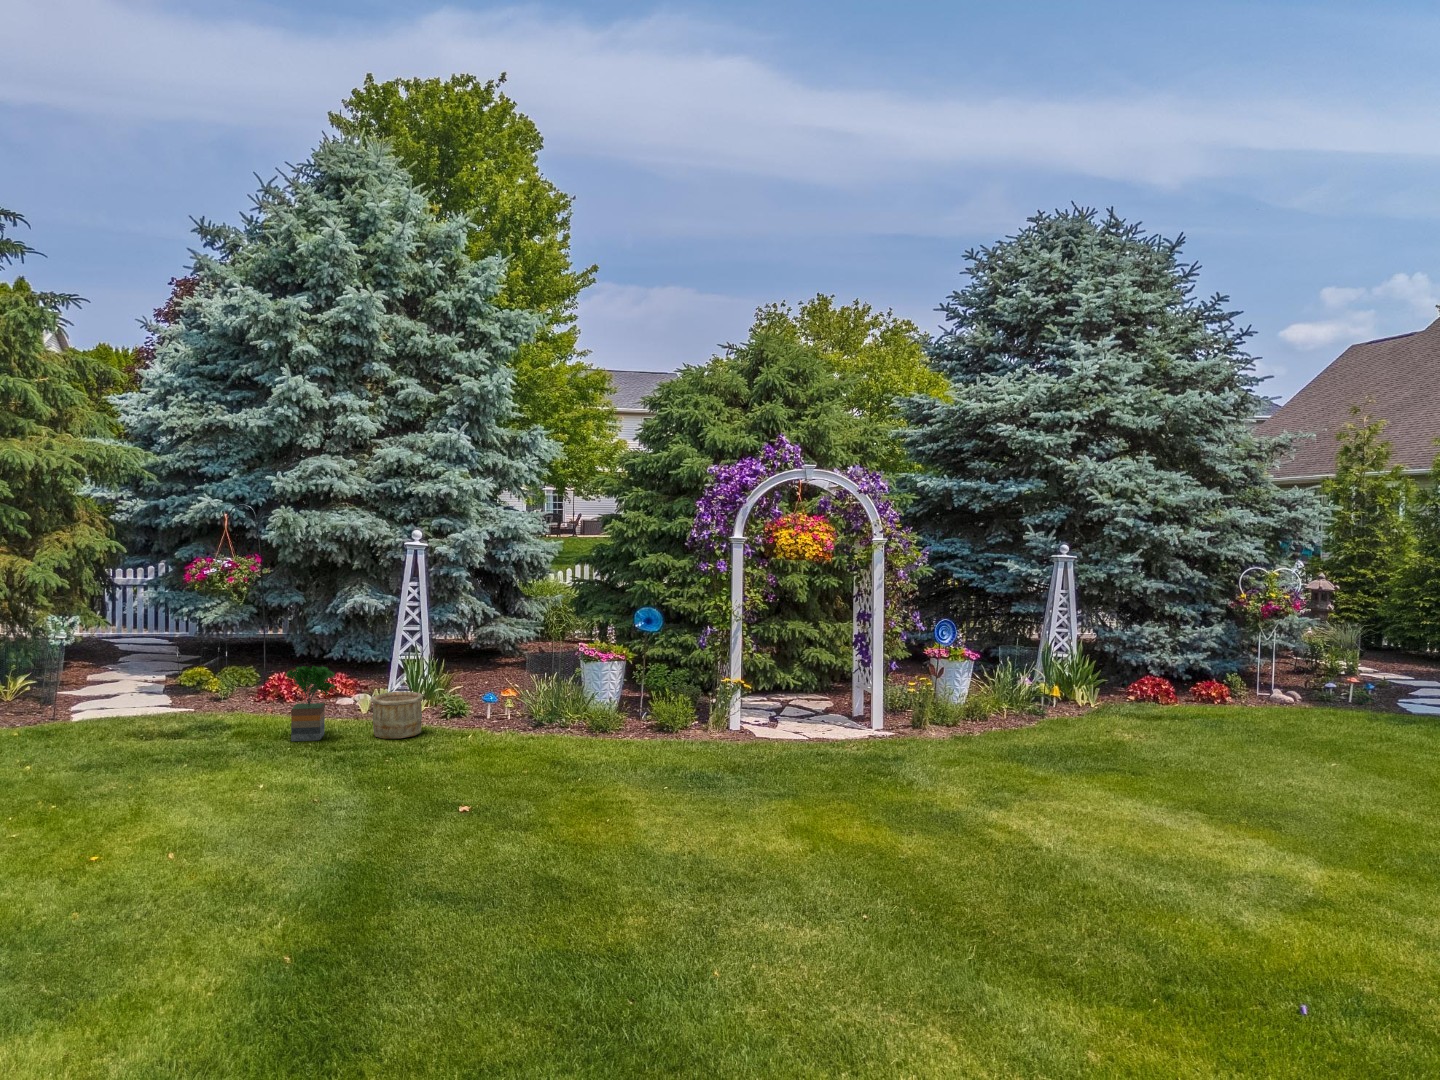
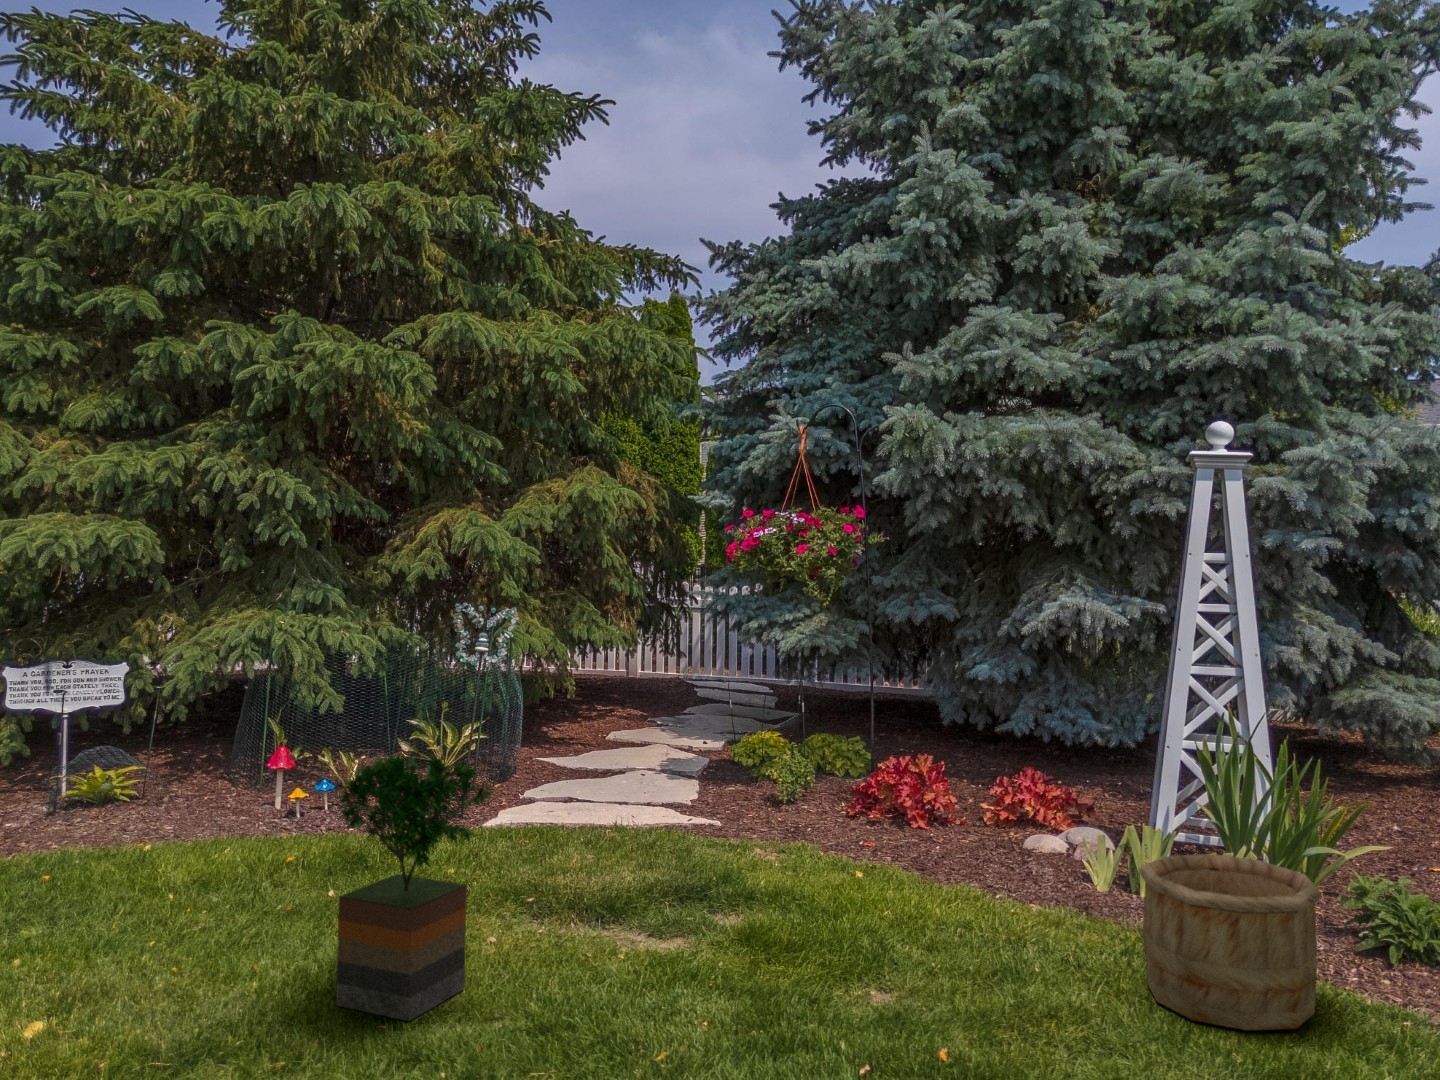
potted tree: present [286,666,335,741] -> present [336,754,495,1021]

